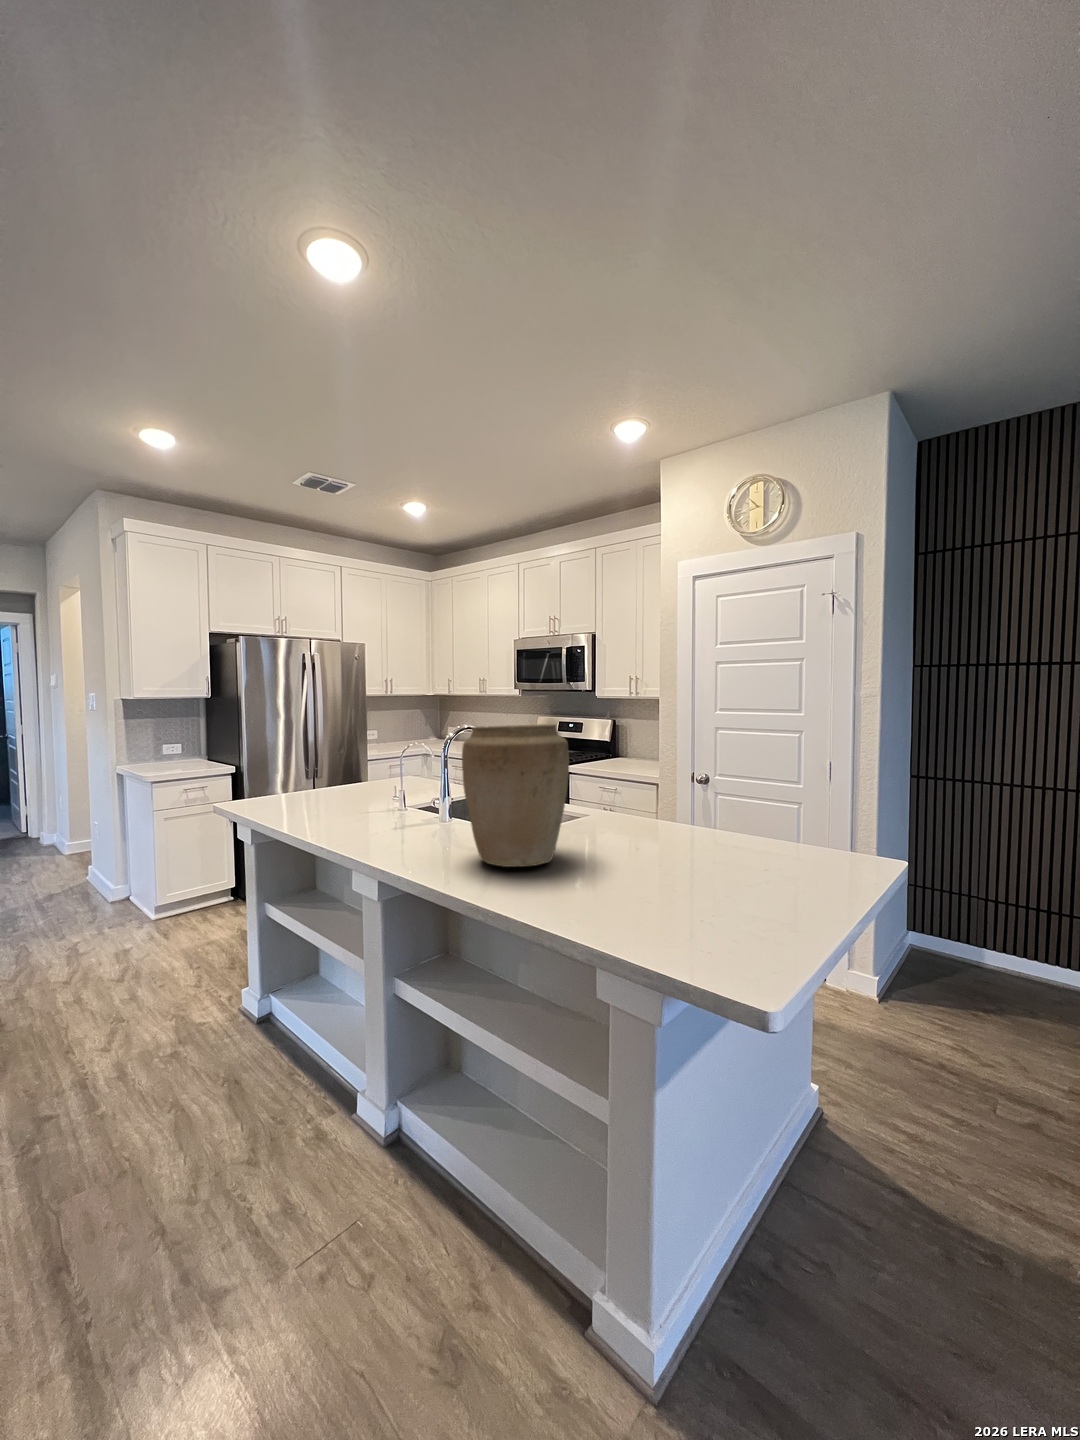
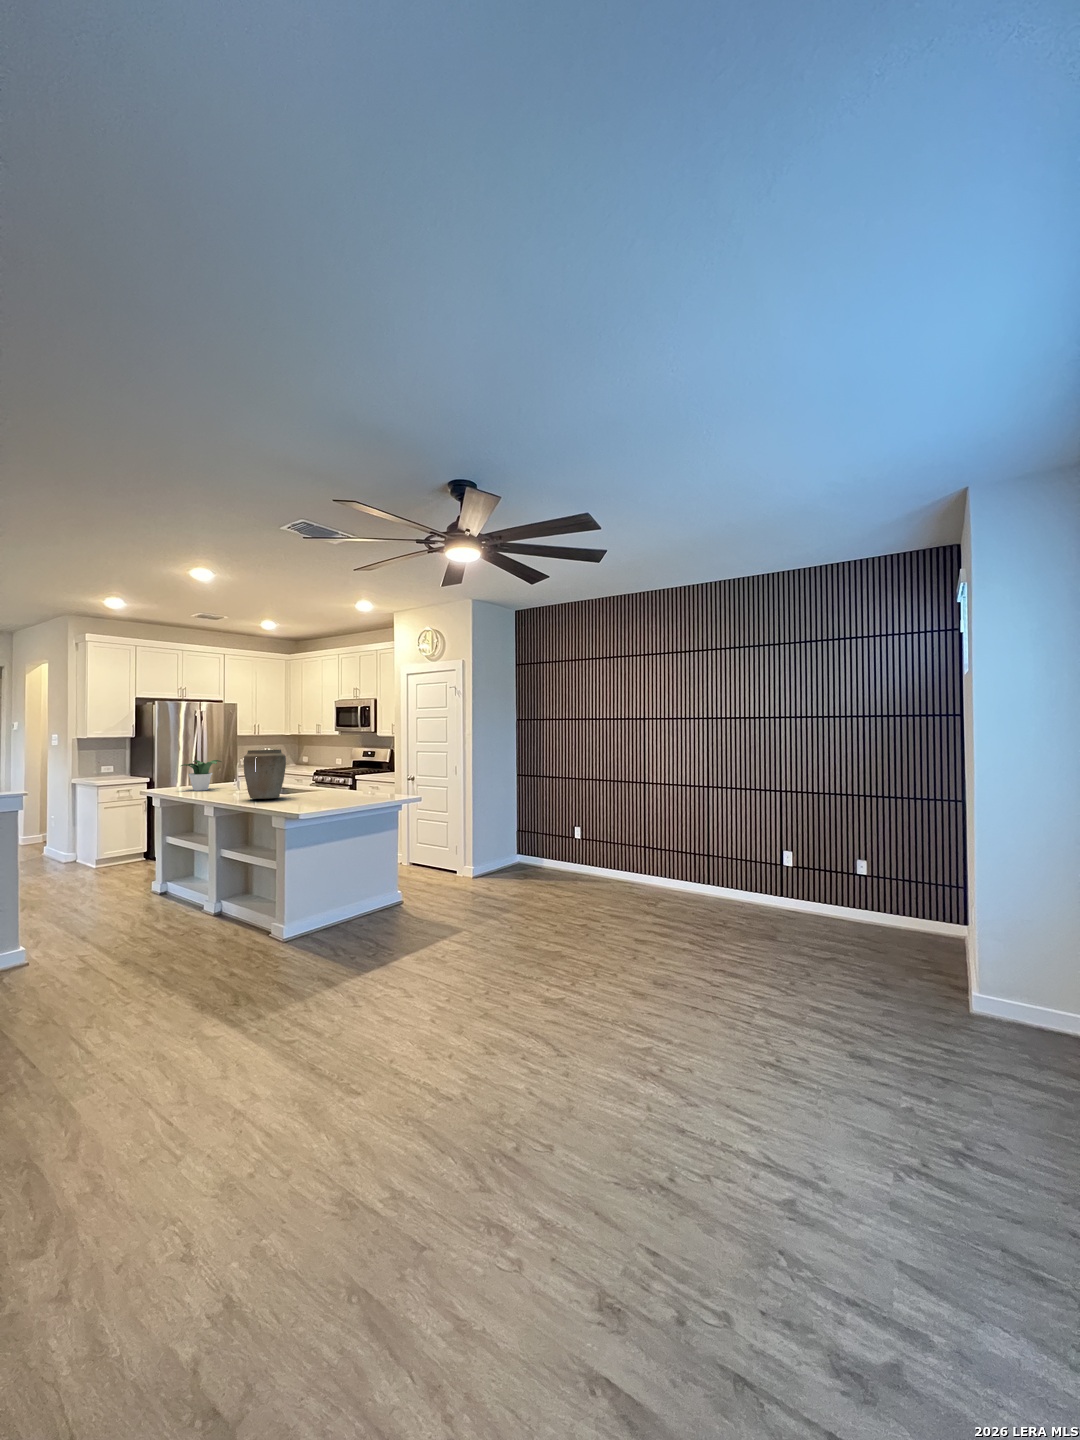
potted plant: none [289,743,373,812] -> present [181,760,221,791]

